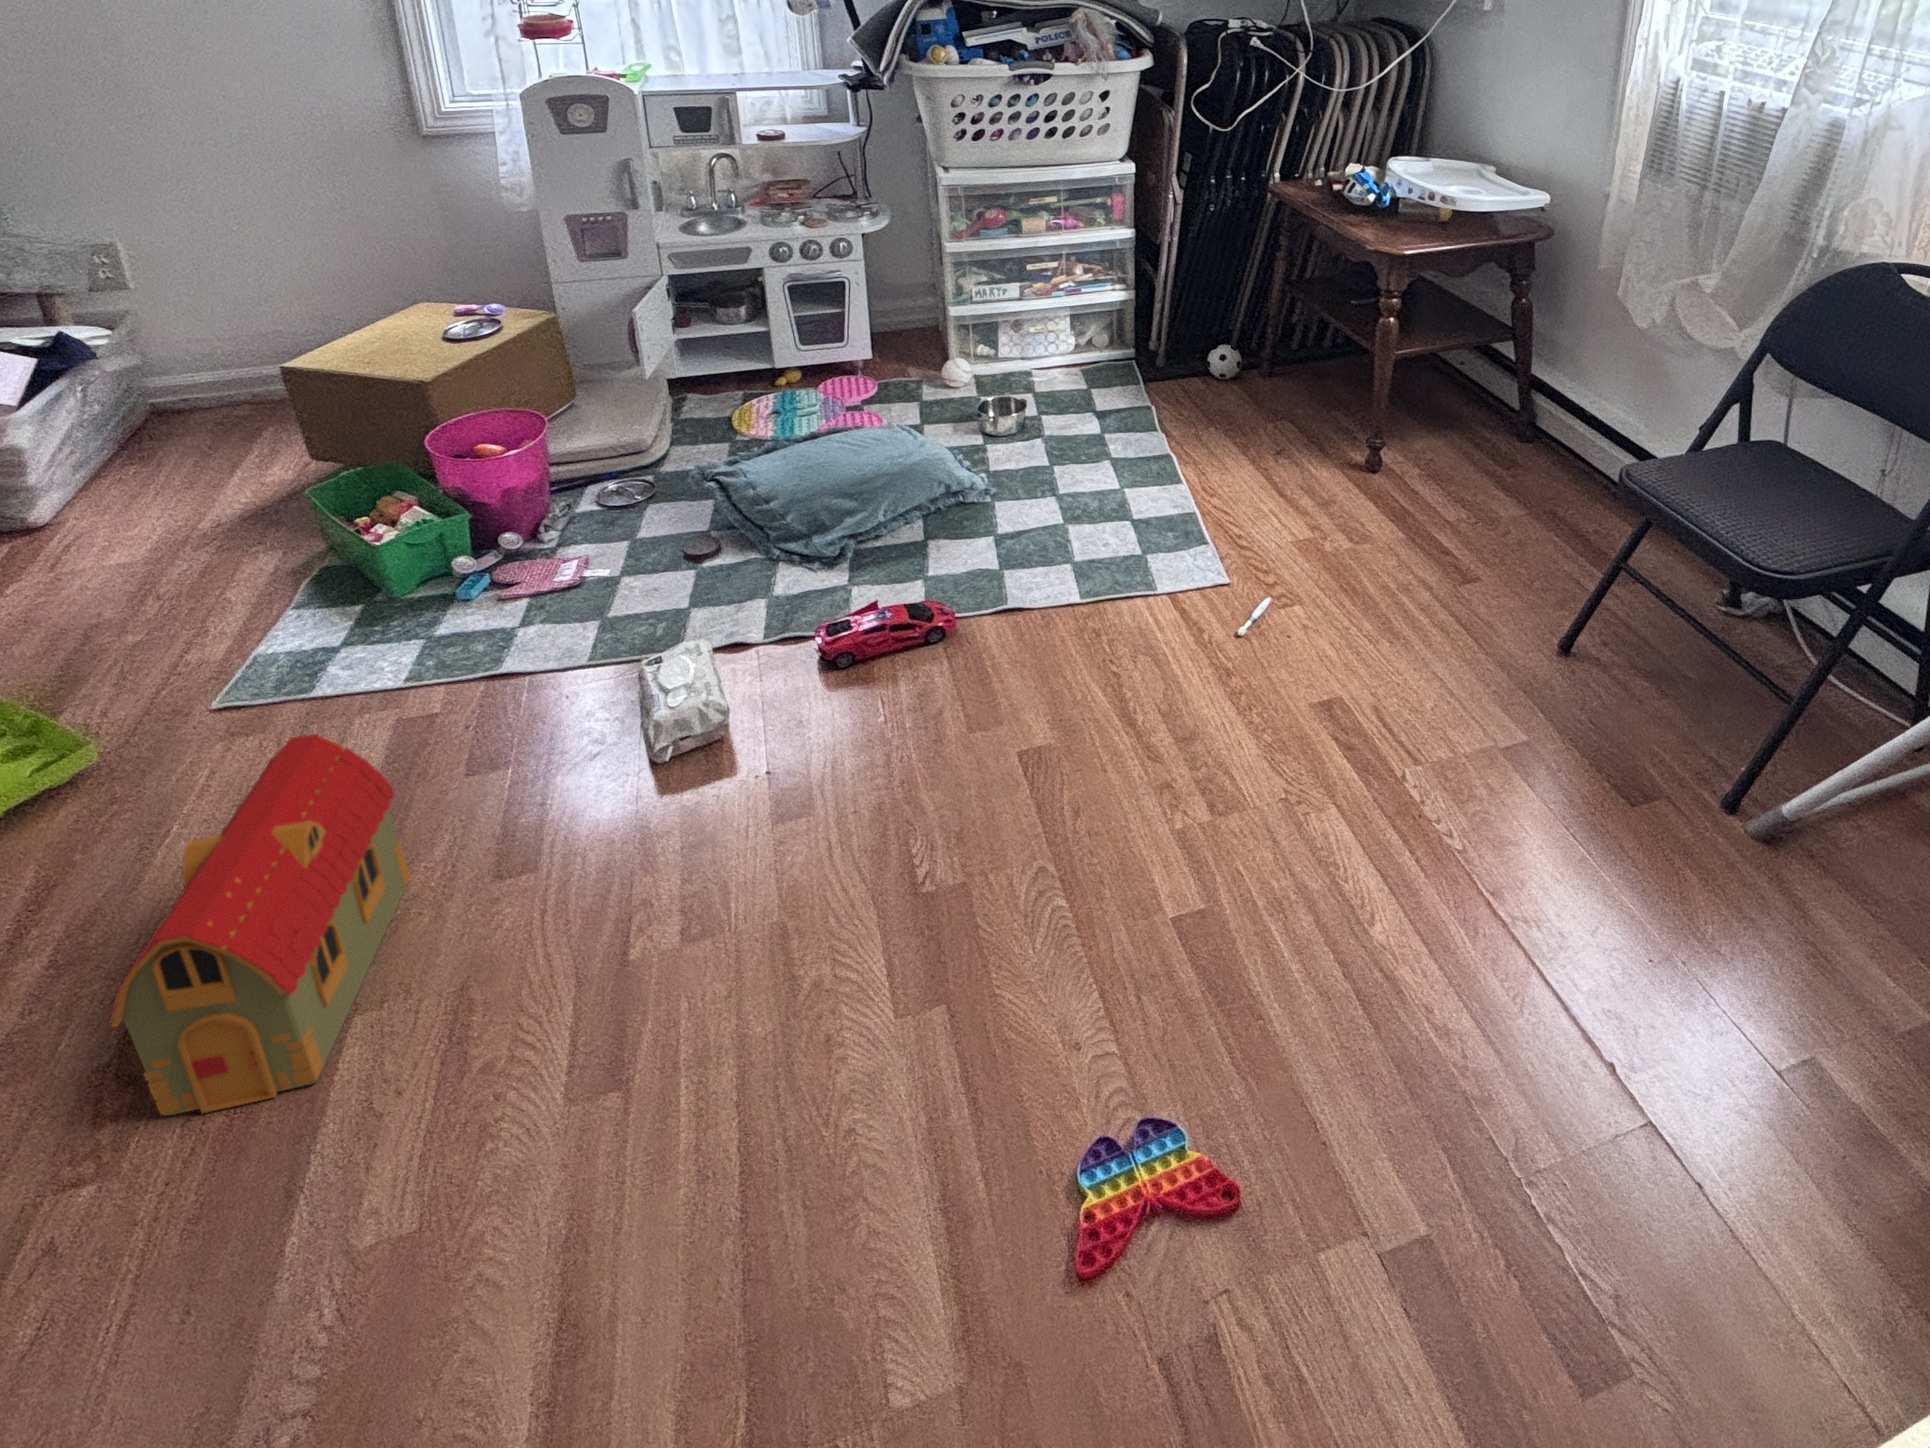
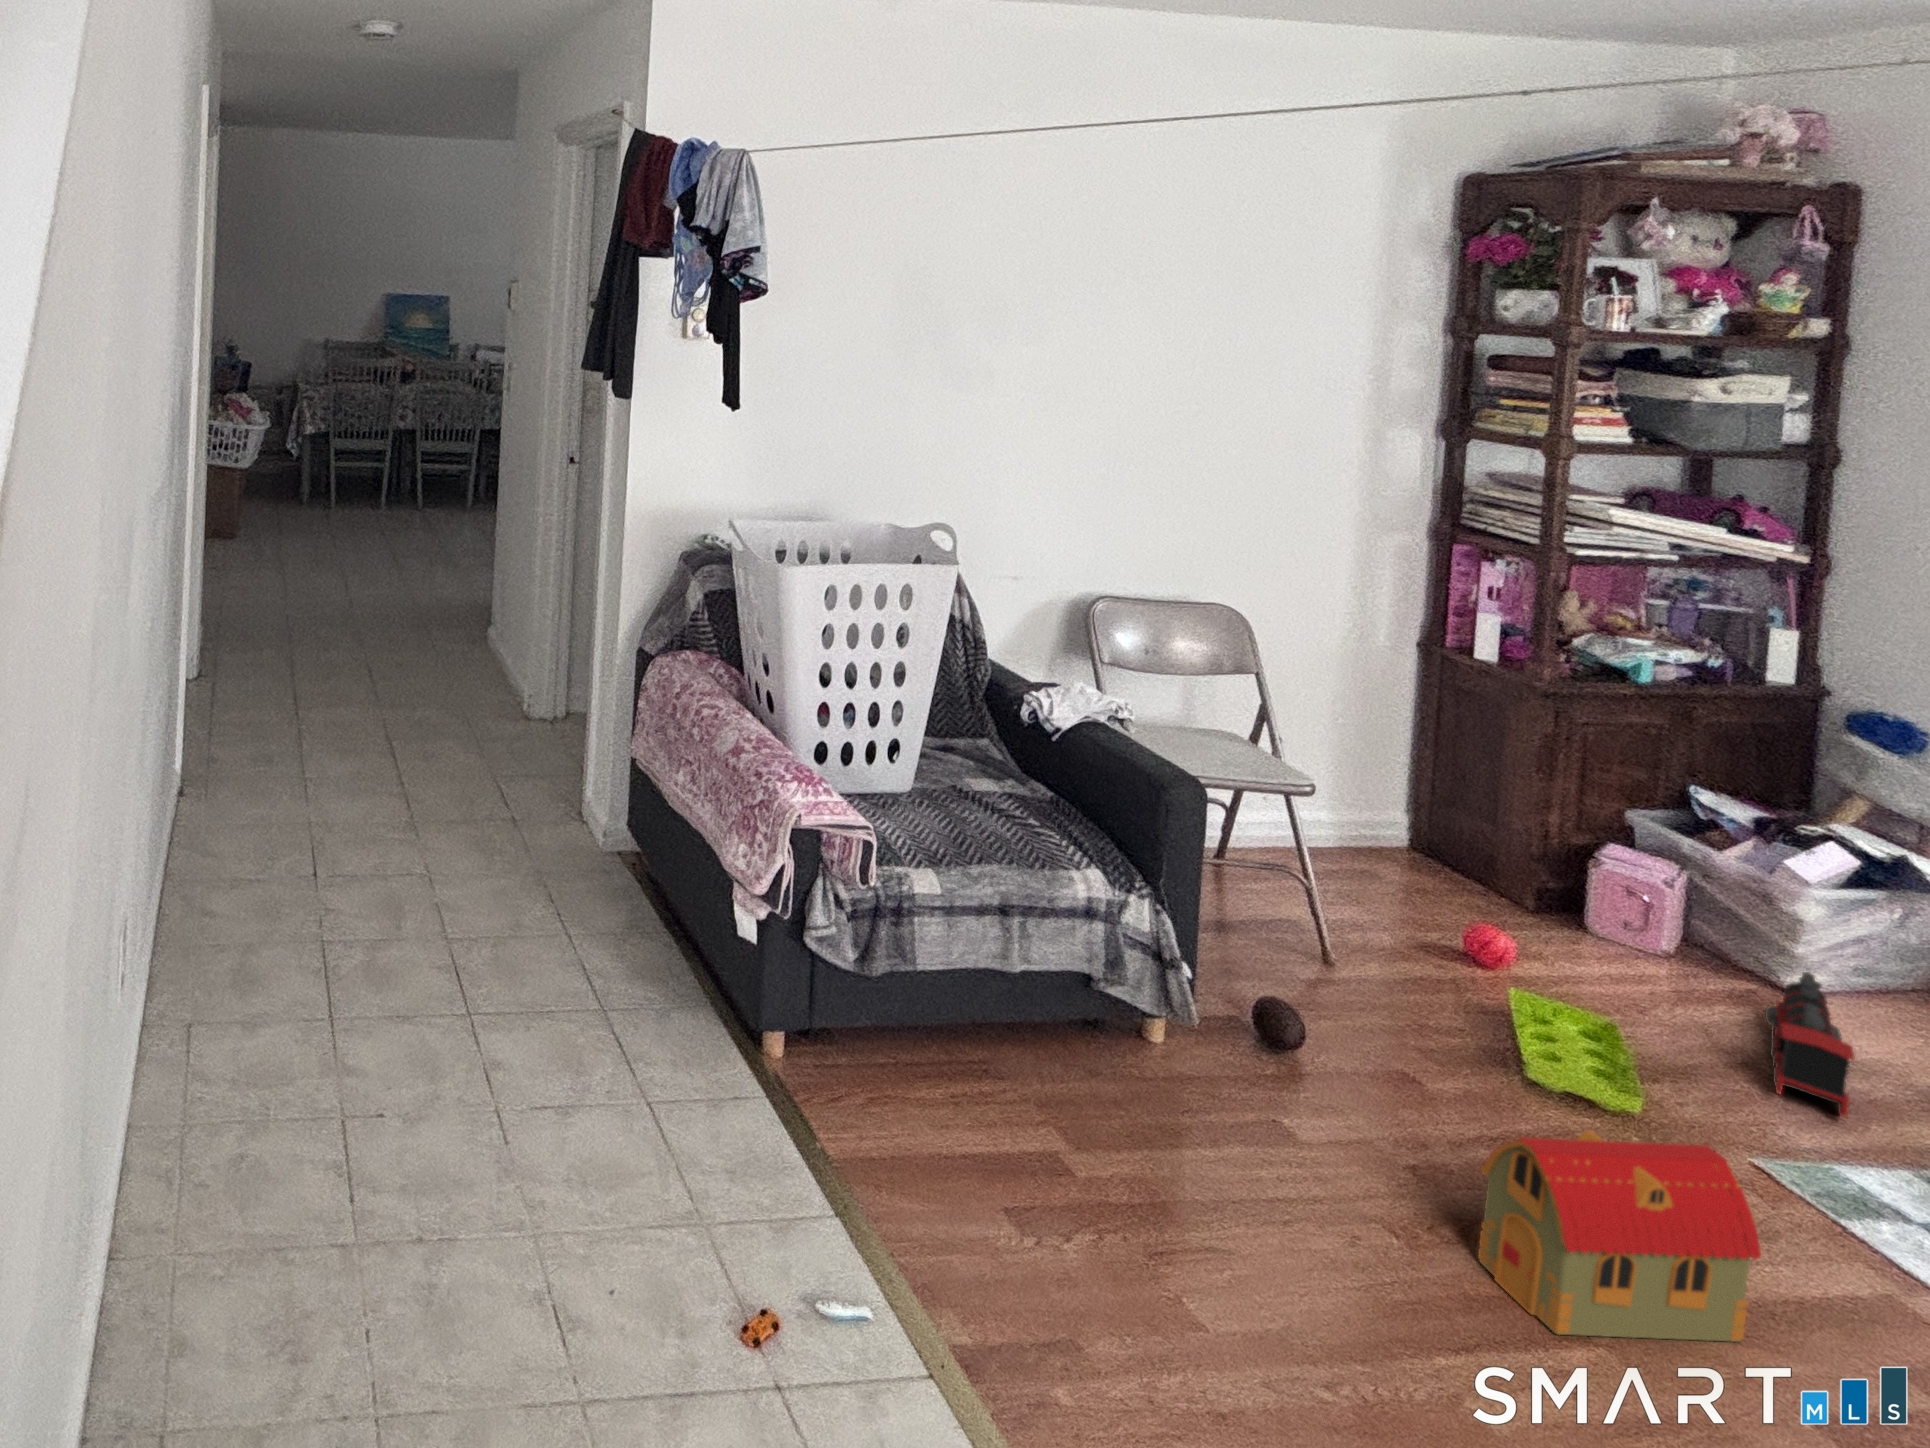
toy train: none [65,491,230,626] -> present [1765,972,1855,1117]

